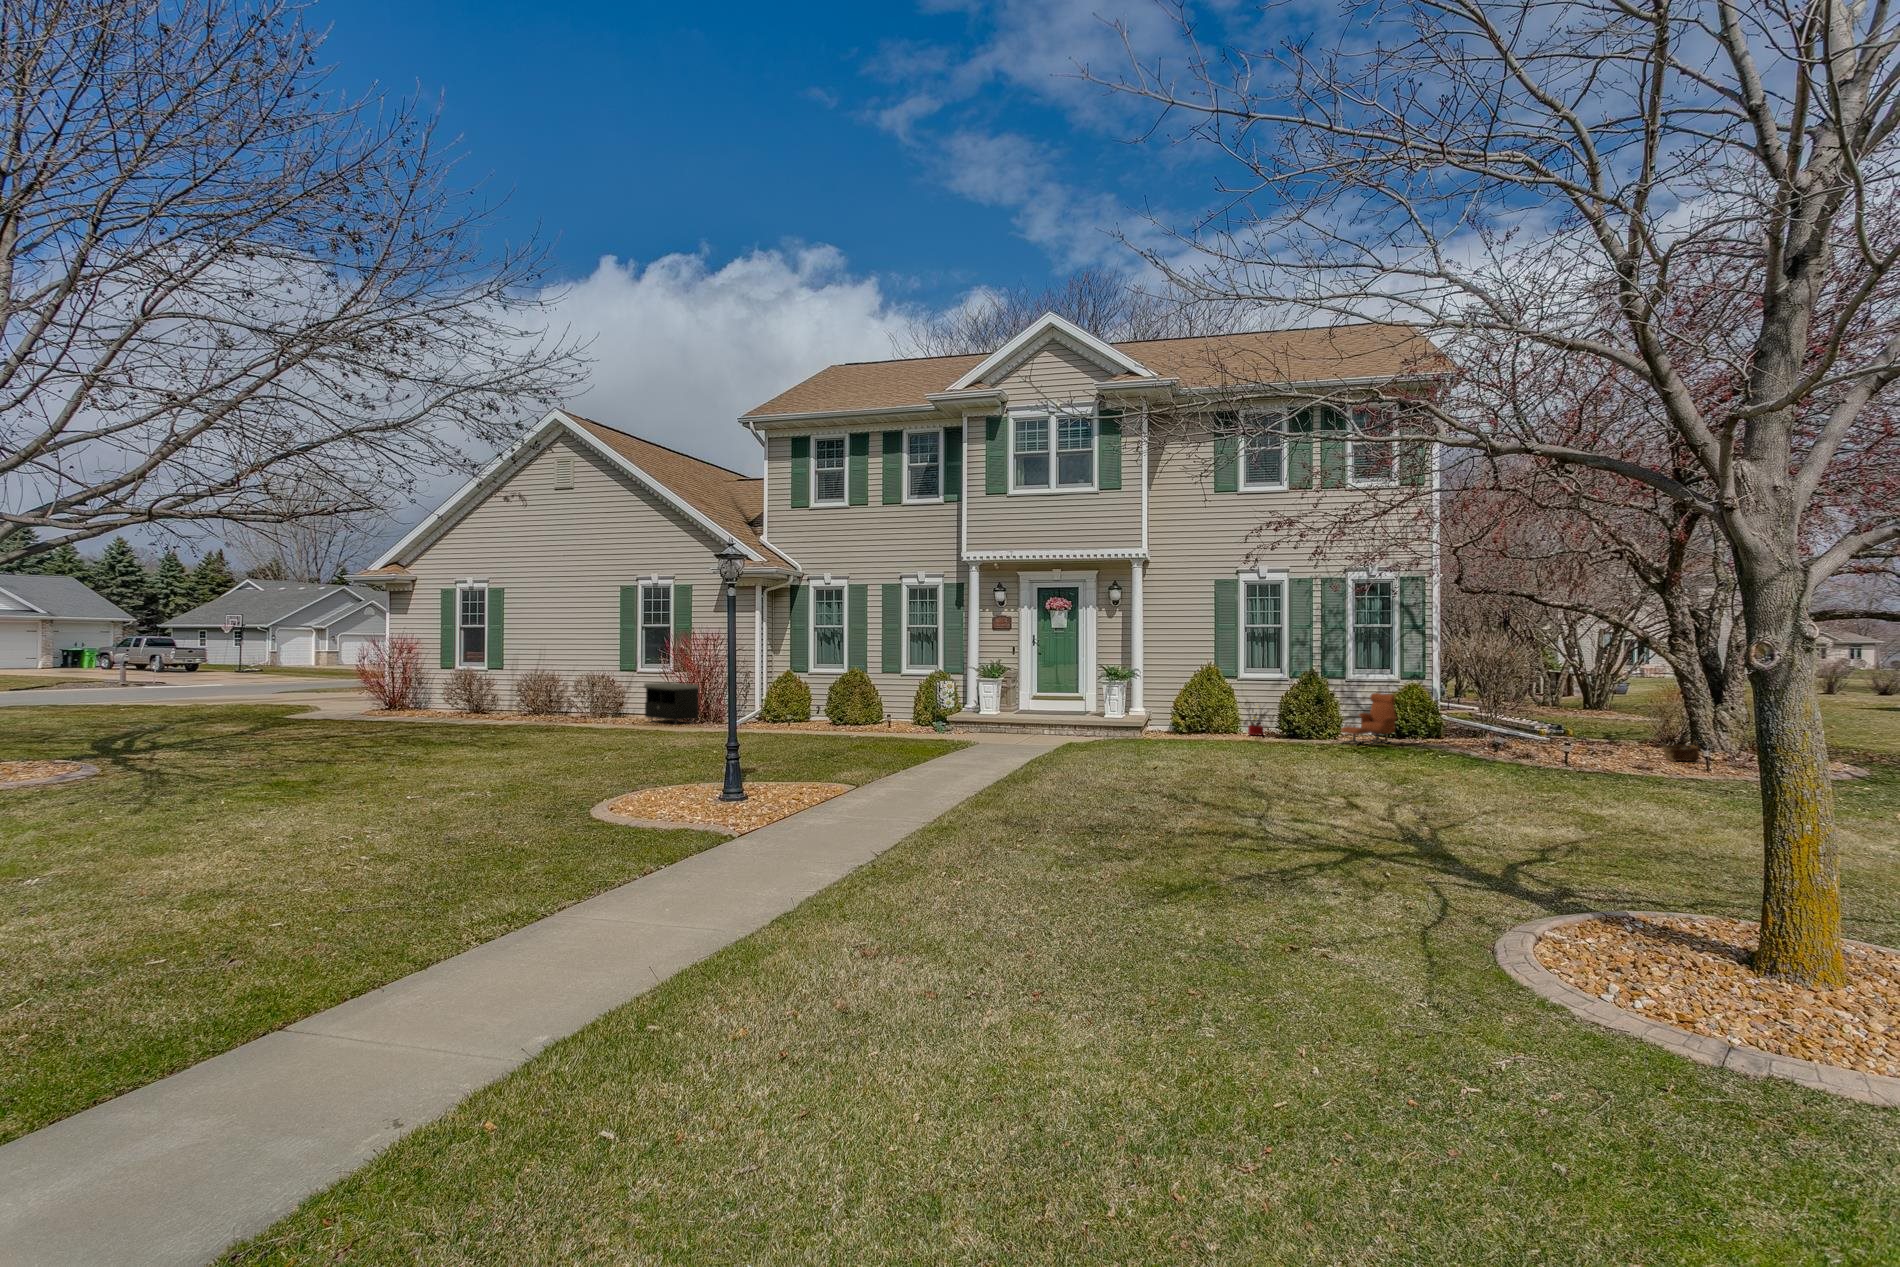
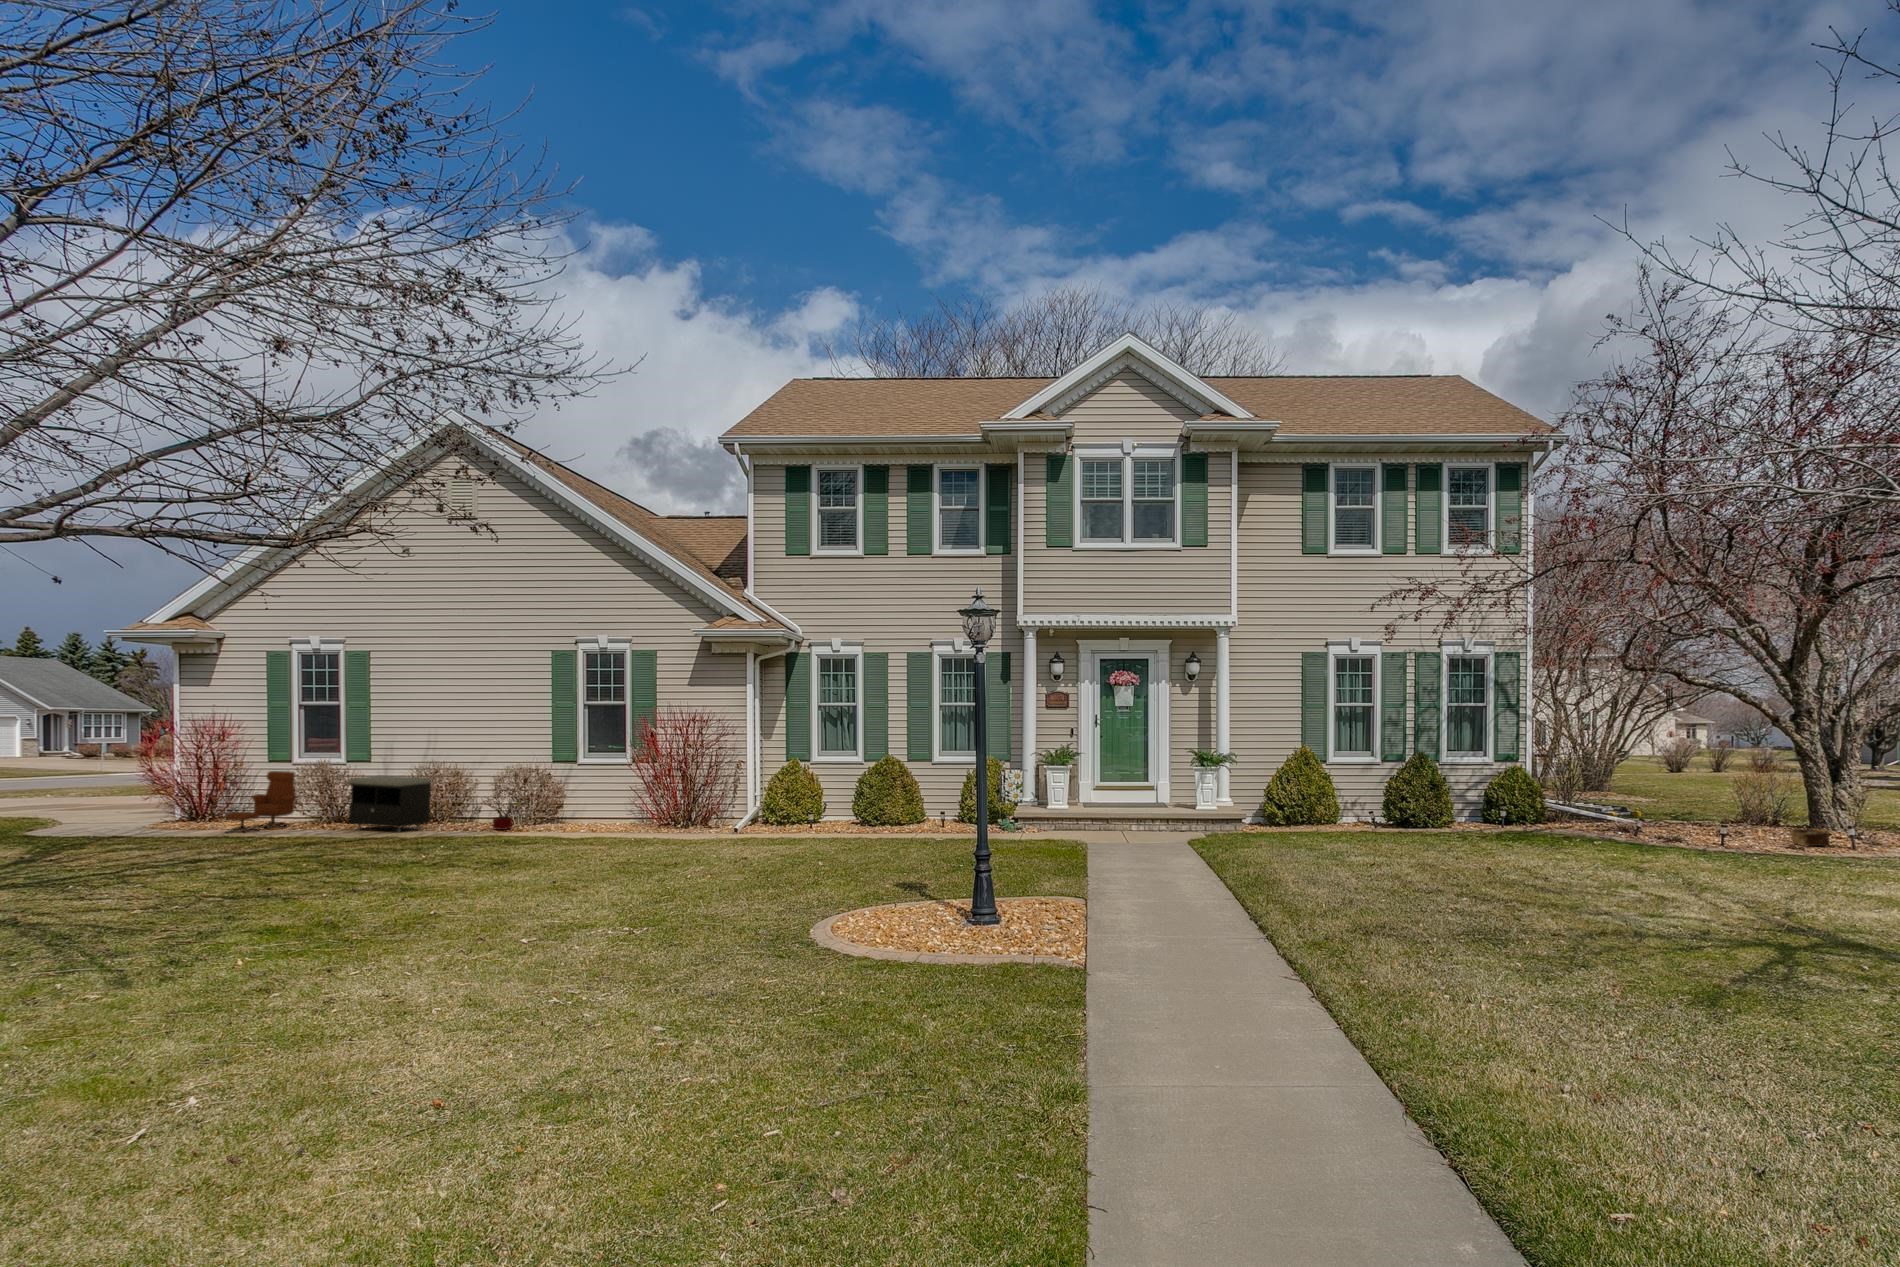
storage bench: present [644,682,699,725] -> present [349,775,431,832]
lounge chair: present [1341,693,1398,744] -> present [226,771,297,832]
decorative plant: present [1247,709,1264,736] -> present [493,792,520,830]

